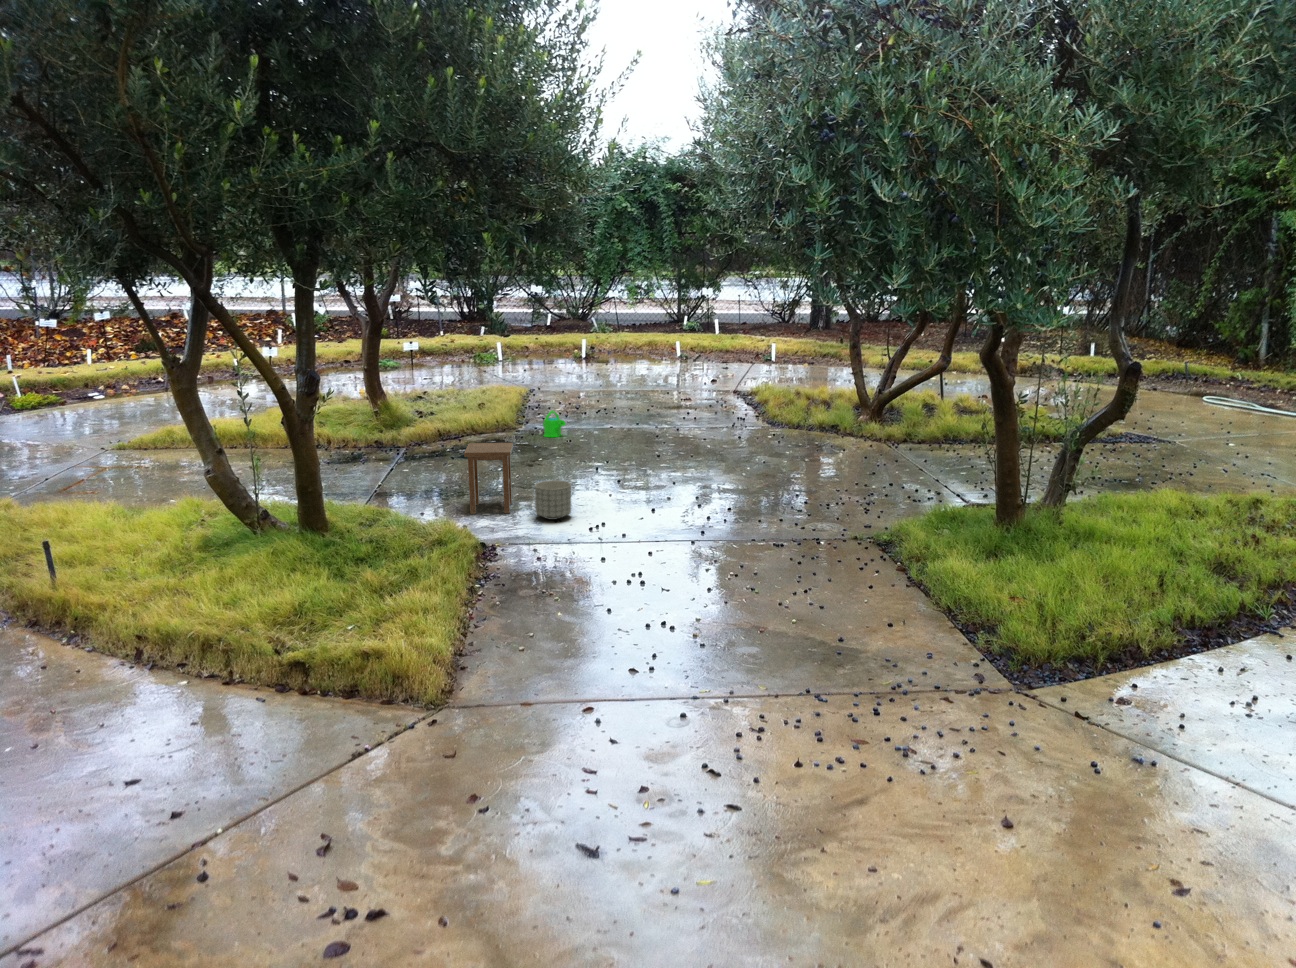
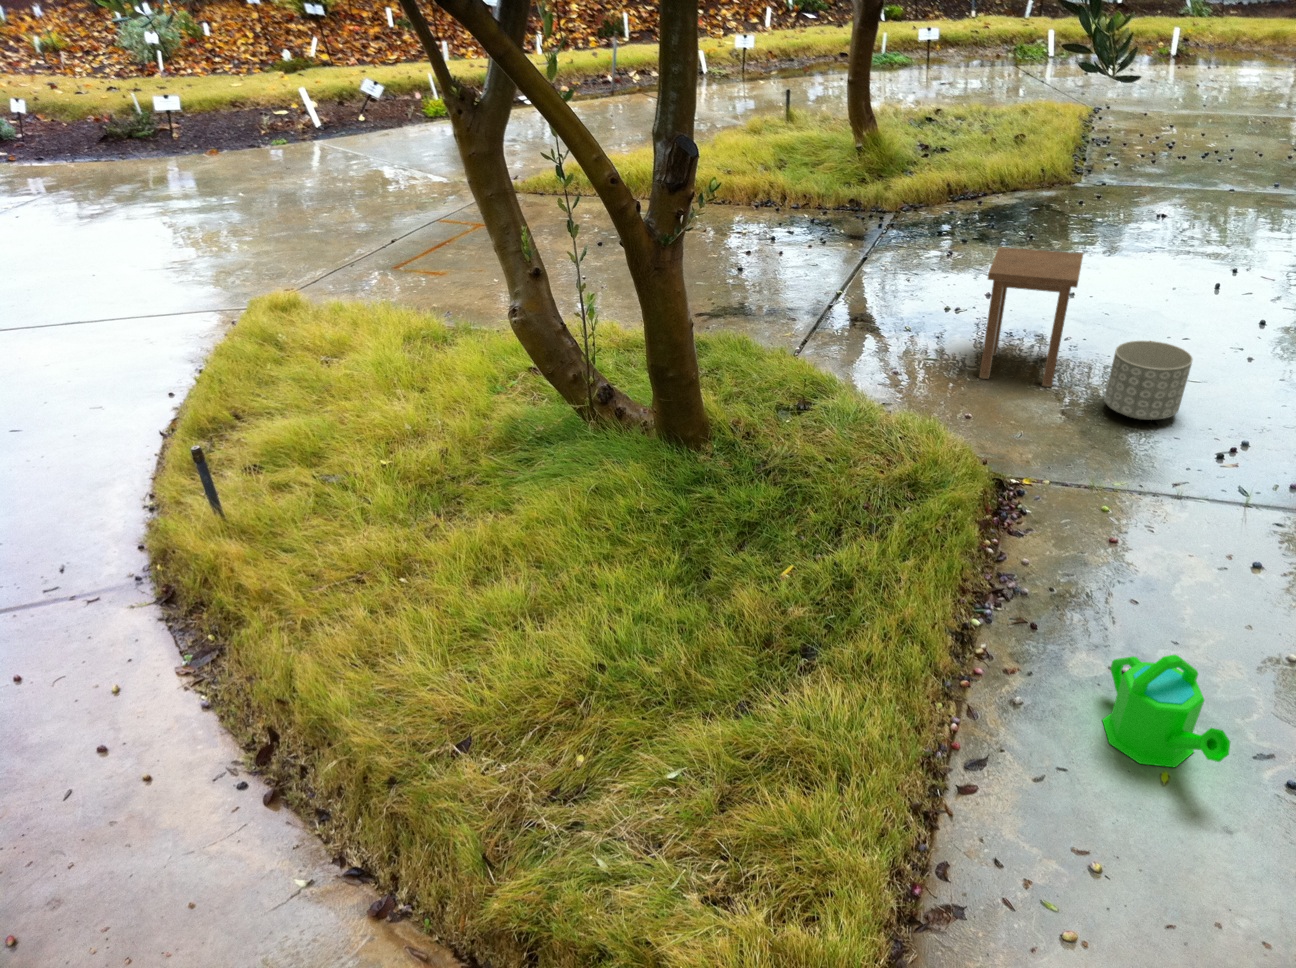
watering can: present [543,411,565,437] -> present [1103,655,1230,767]

